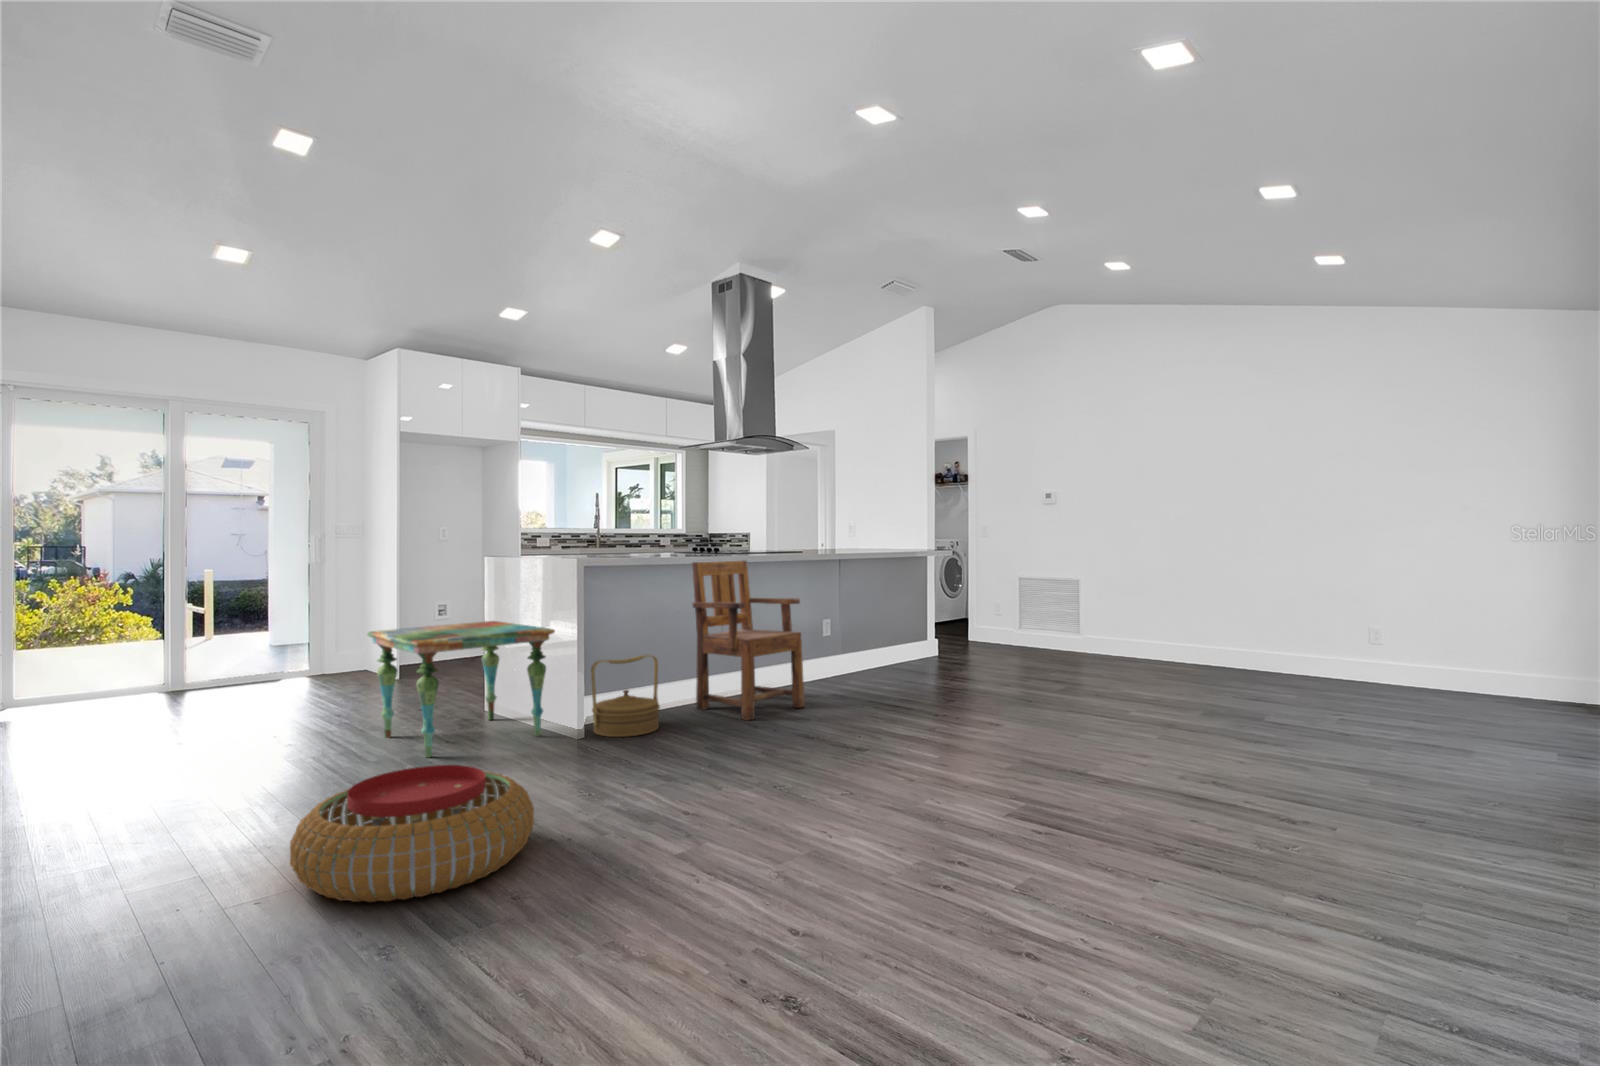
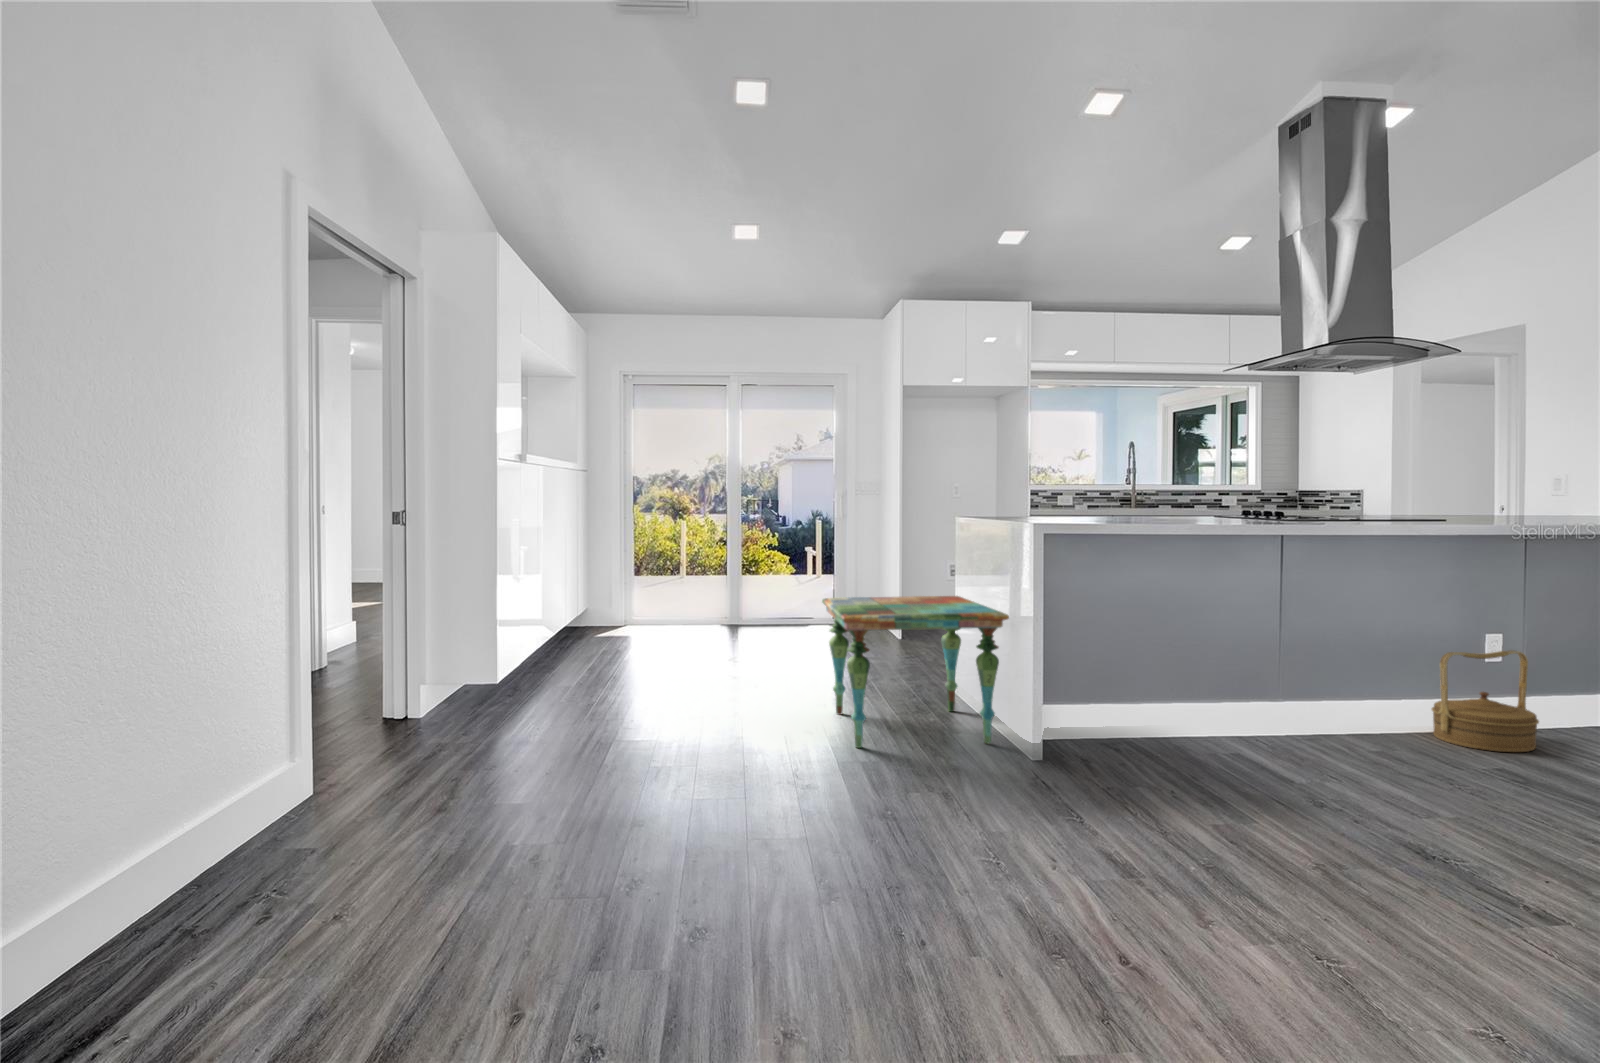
armchair: present [692,560,805,720] -> none [1217,533,1408,777]
woven basket: present [591,655,660,737] -> present [1432,650,1539,752]
pouf: present [290,765,534,902] -> none [619,774,886,948]

